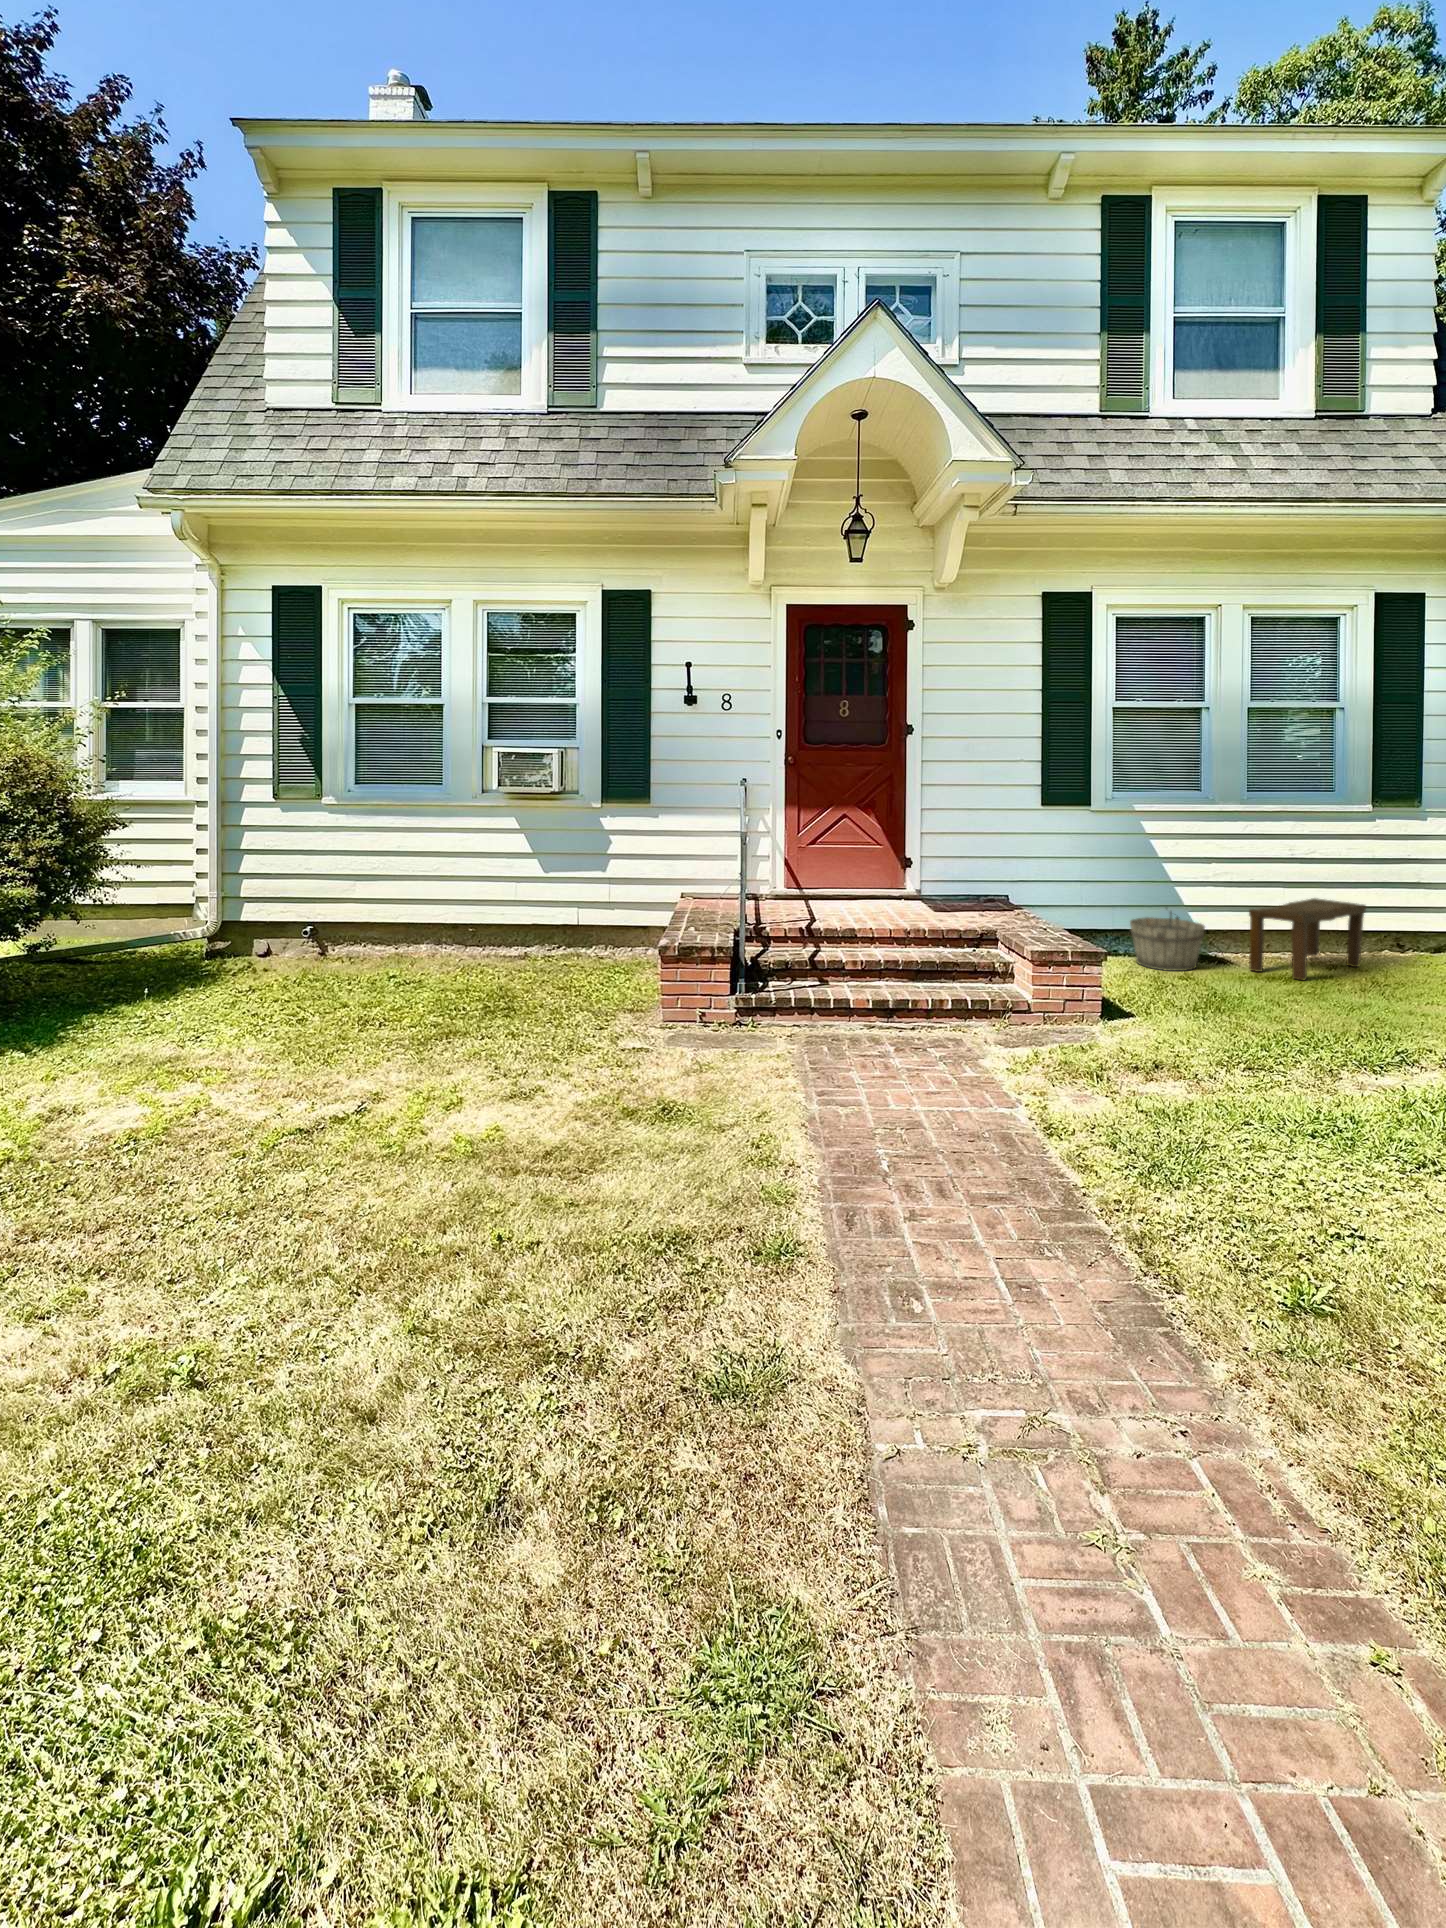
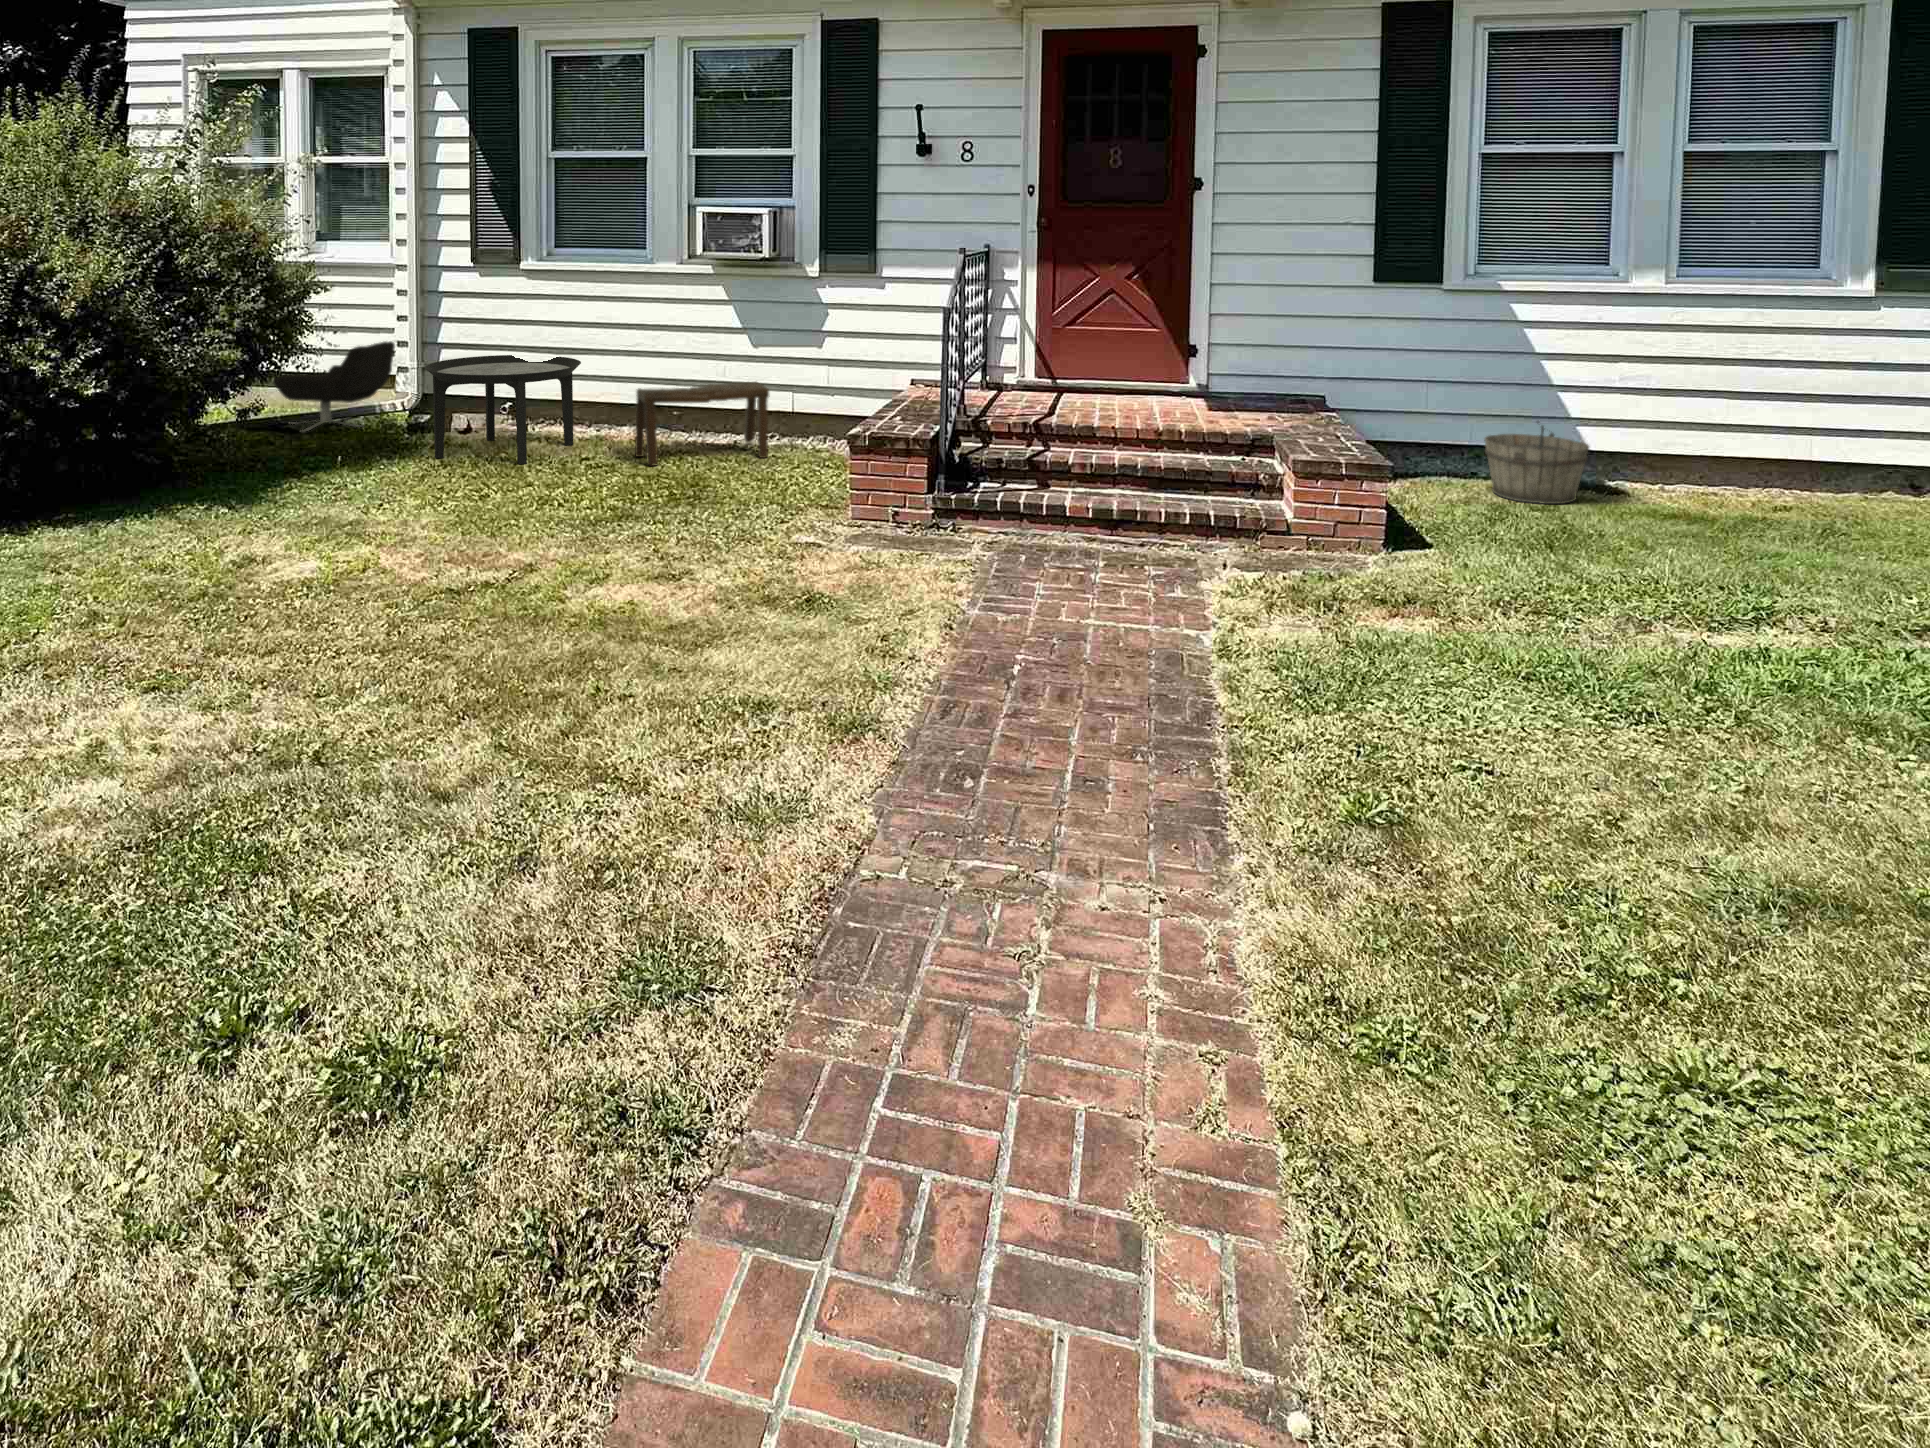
lounge chair: none [65,872,194,963] -> present [273,341,395,431]
round table: none [233,882,388,985] -> present [425,355,581,464]
bench: present [1249,898,1366,980] -> present [635,382,769,466]

